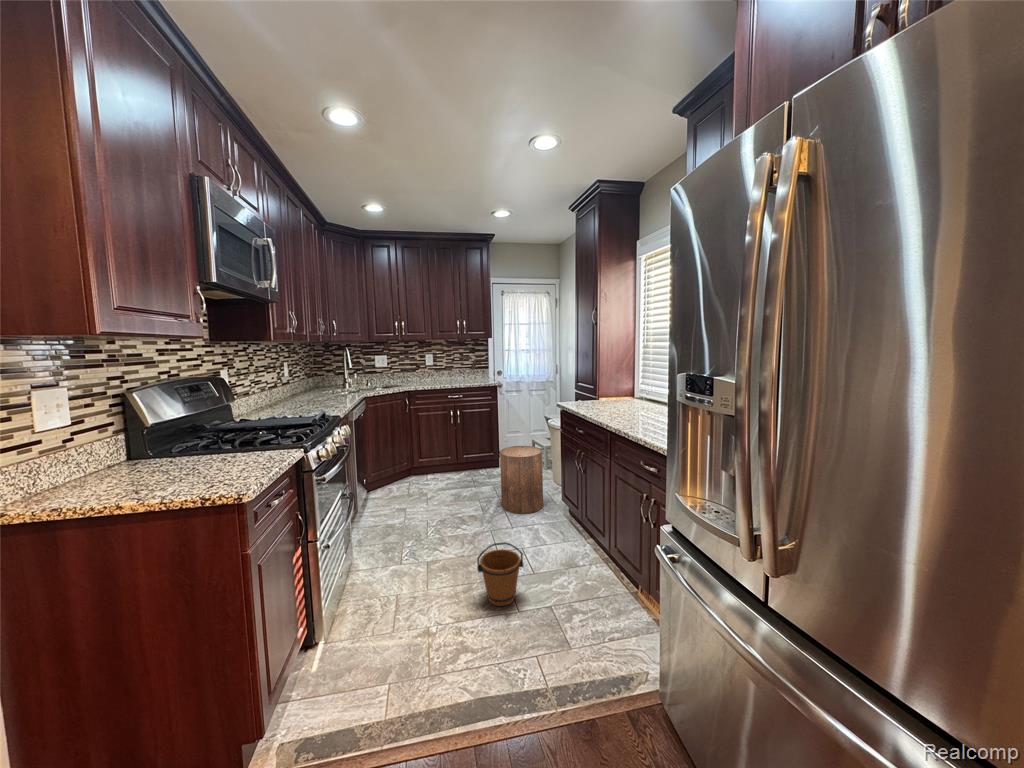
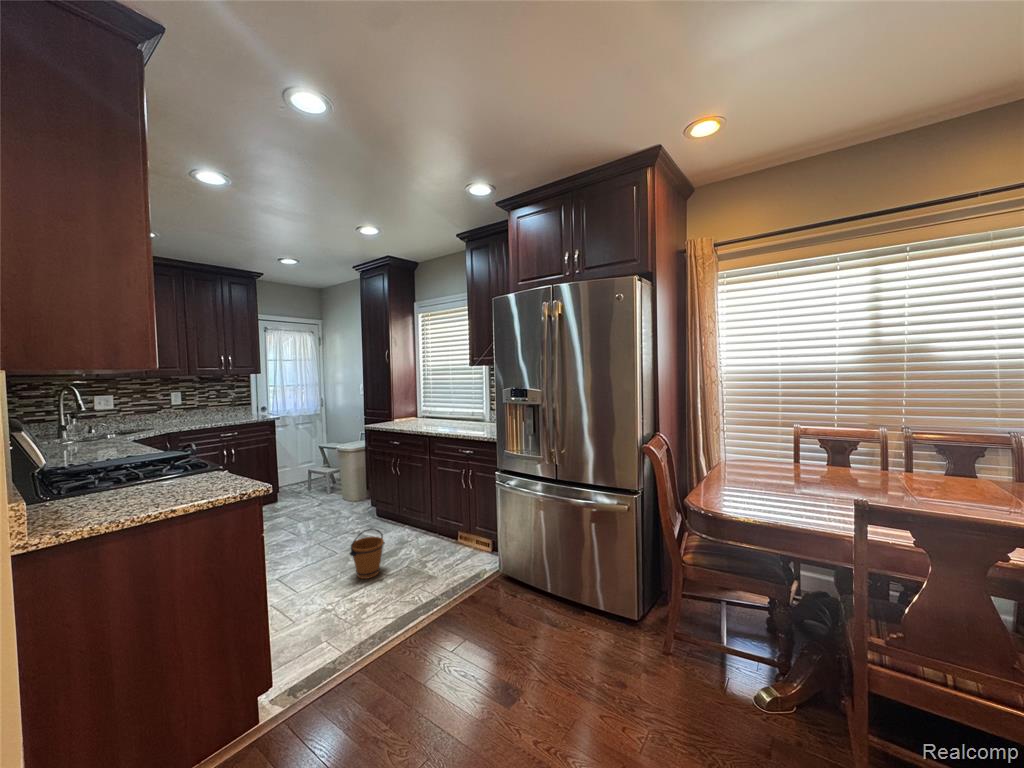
stool: present [500,446,543,514] -> none [308,468,351,529]

